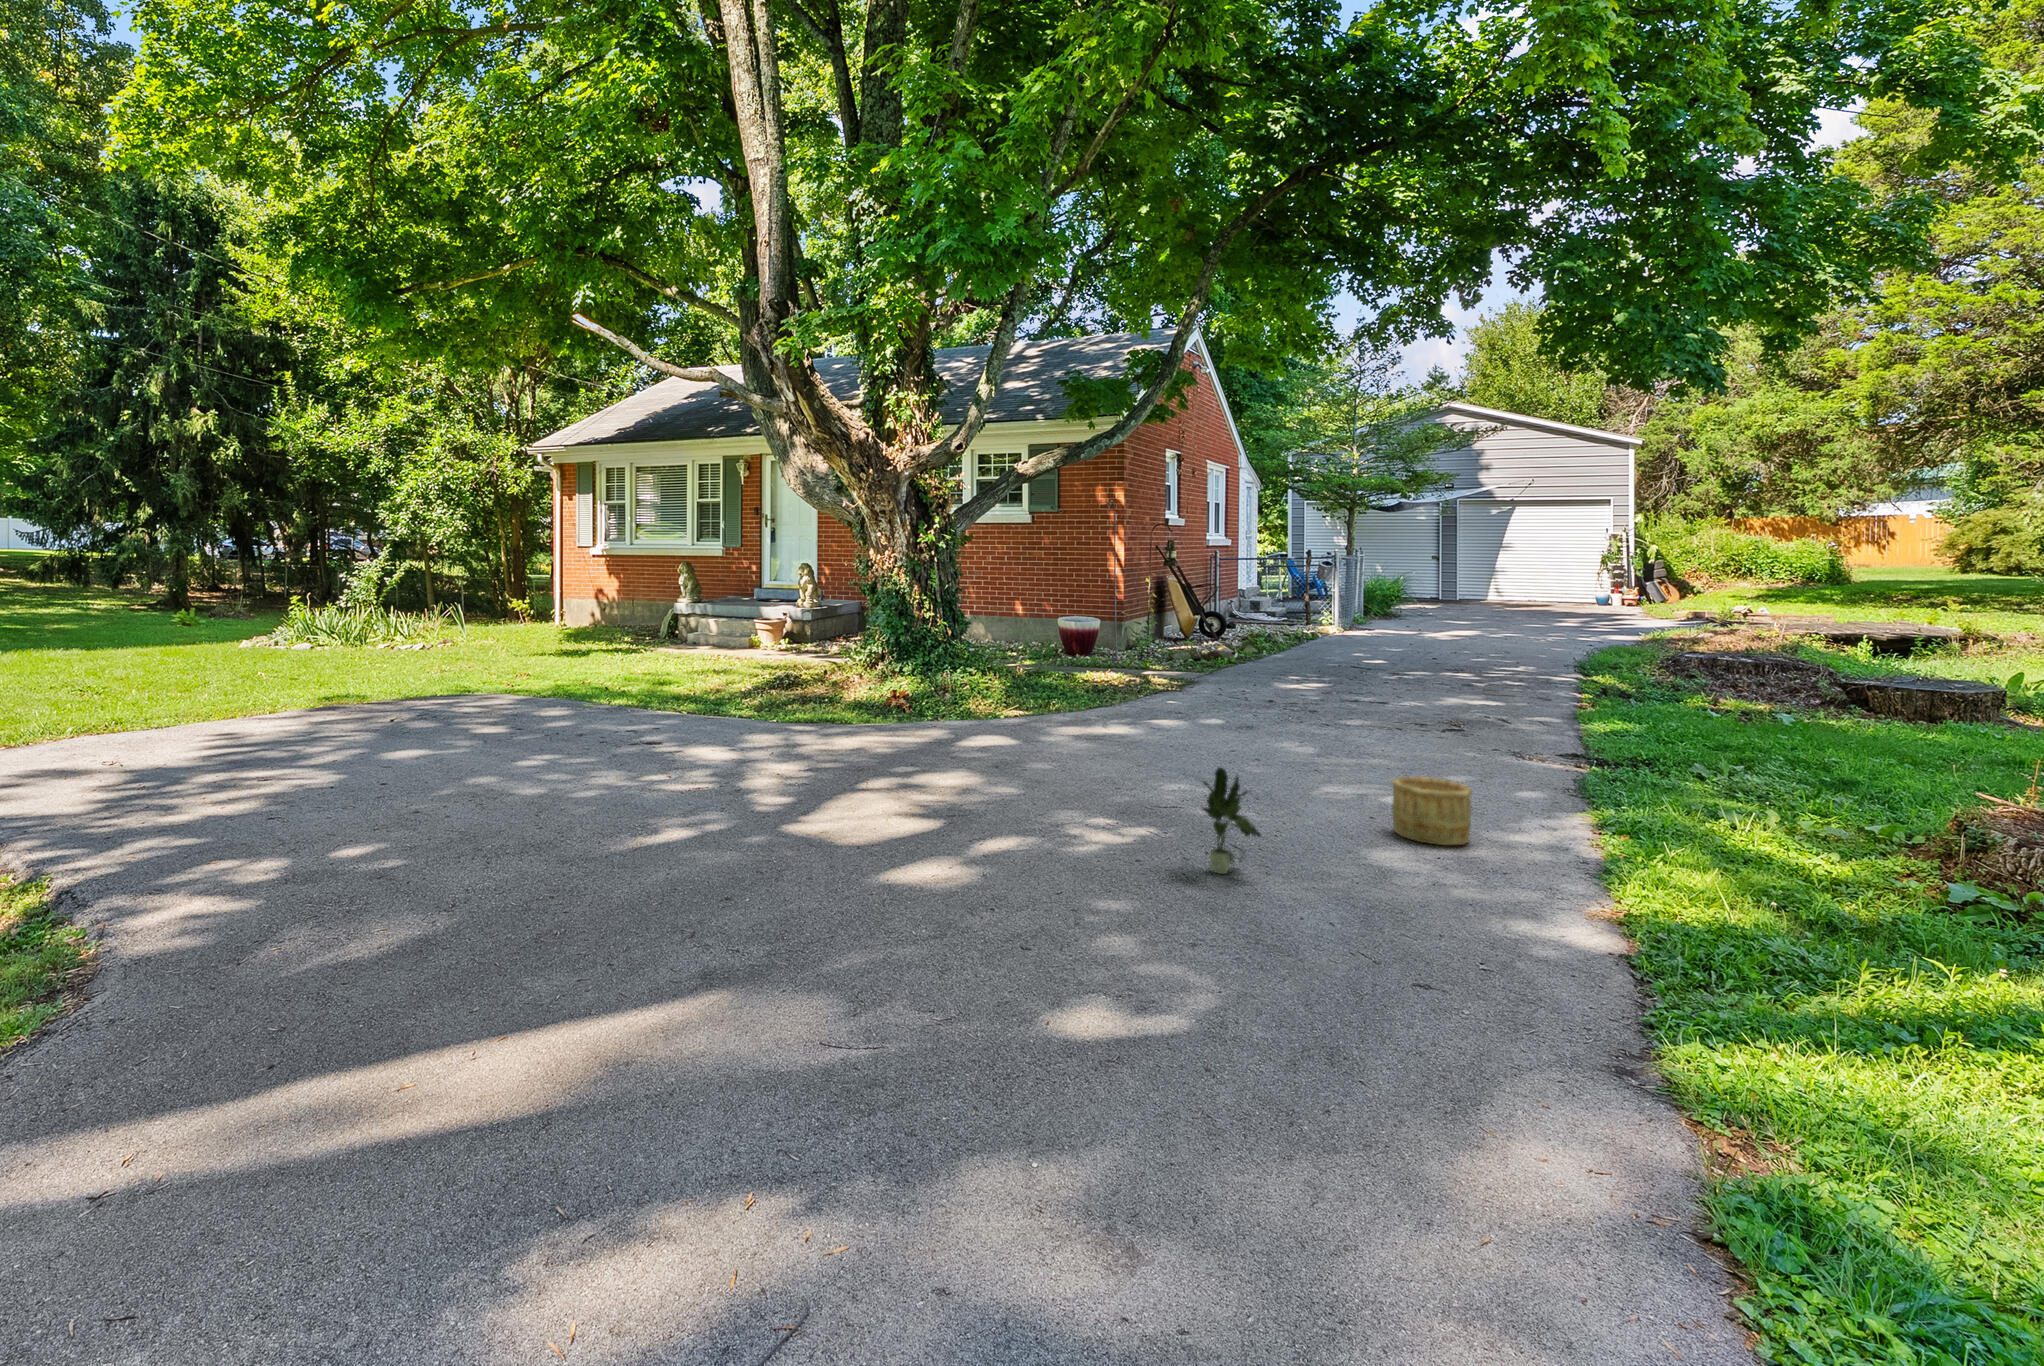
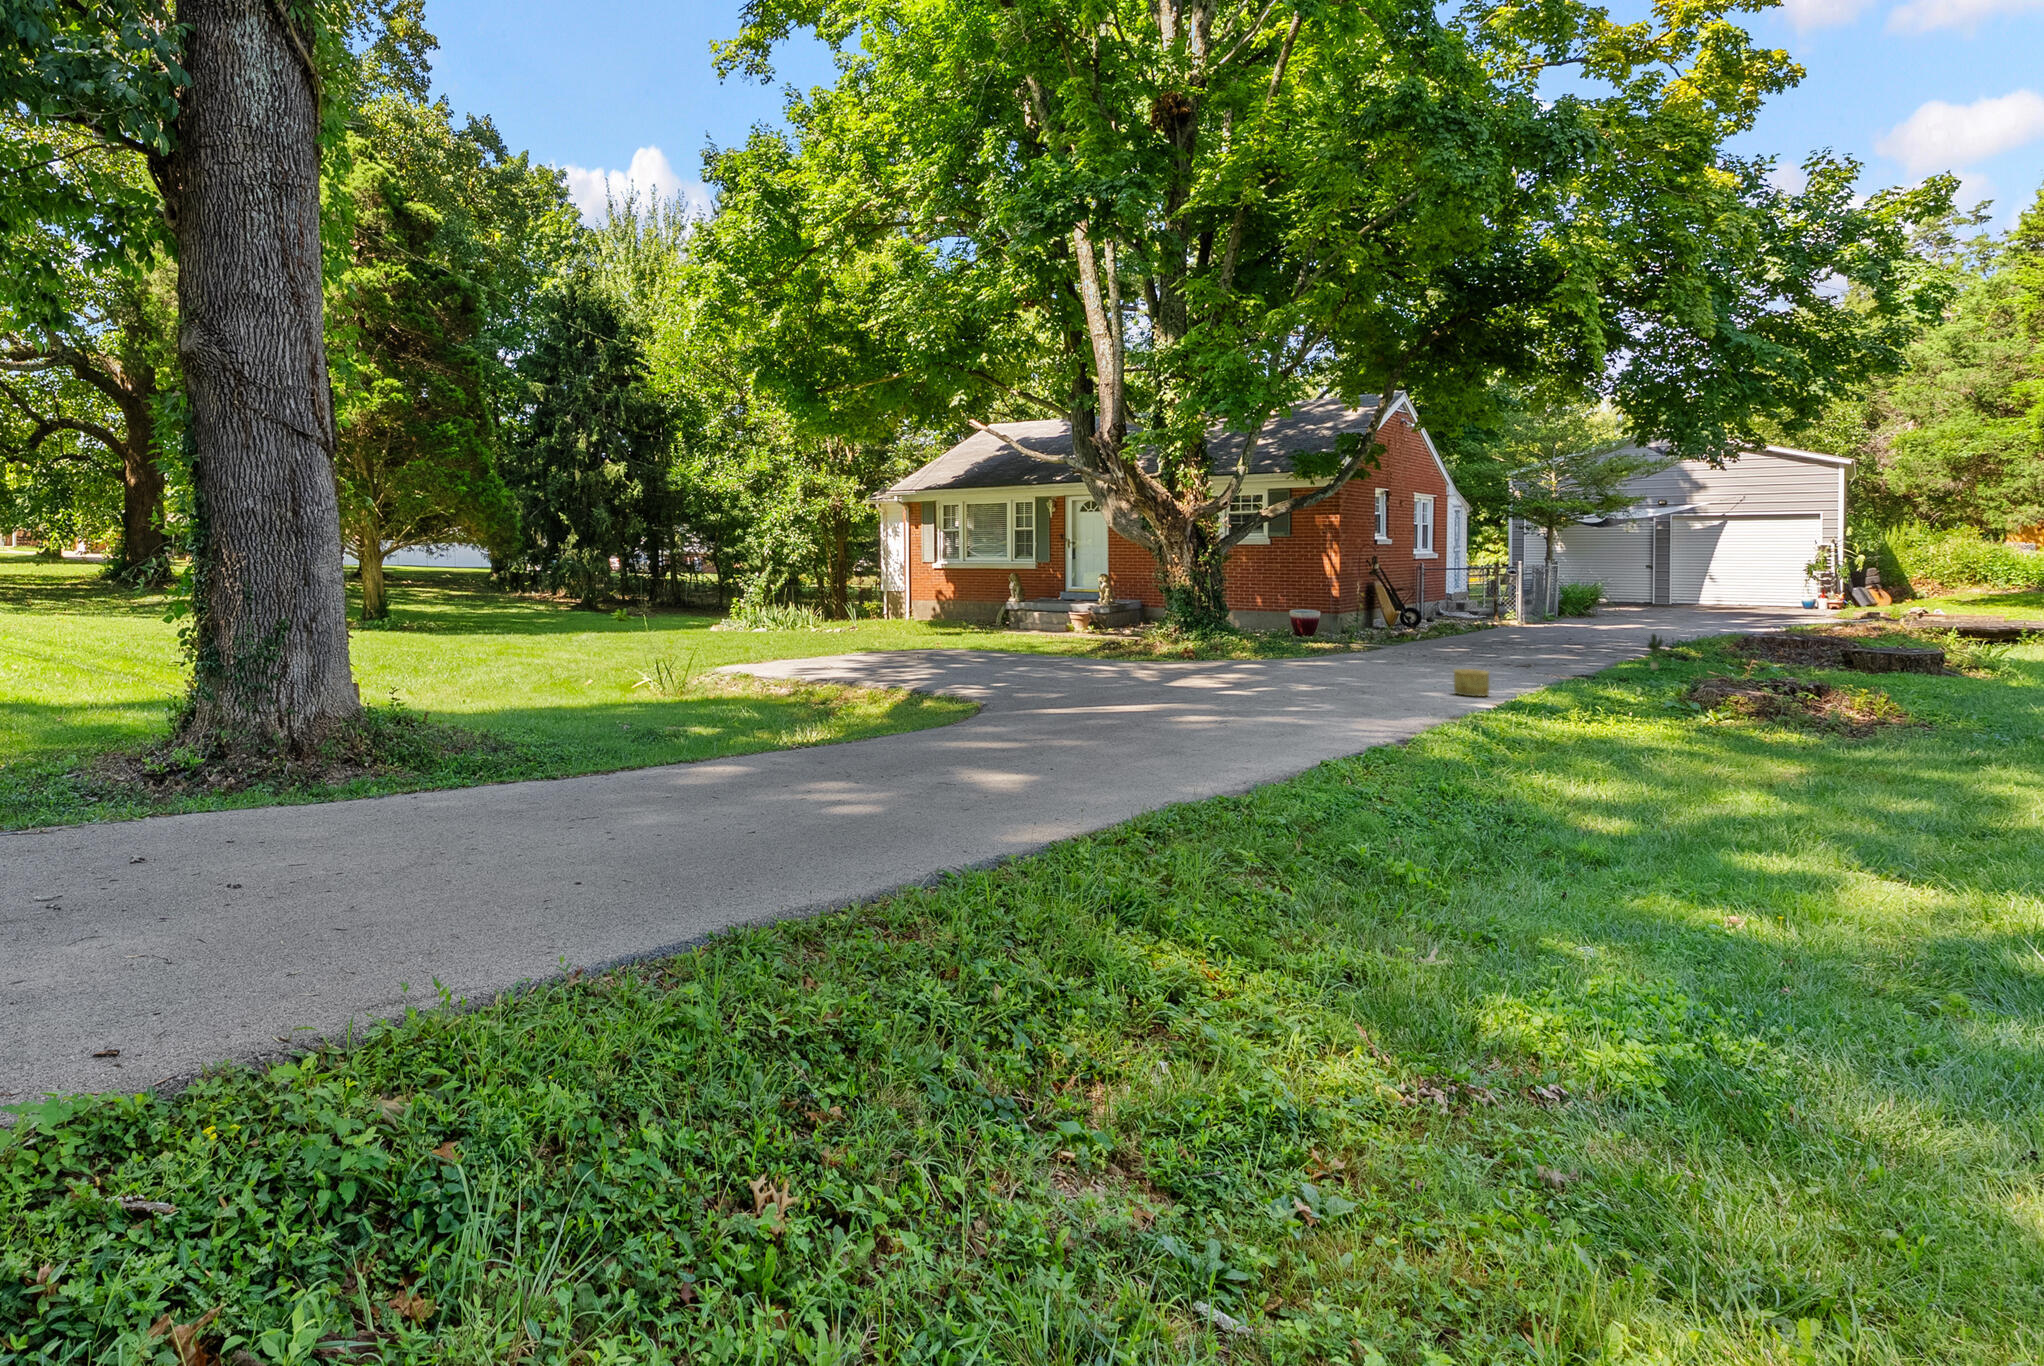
potted plant: present [1201,768,1261,874] -> present [1648,634,1670,670]

